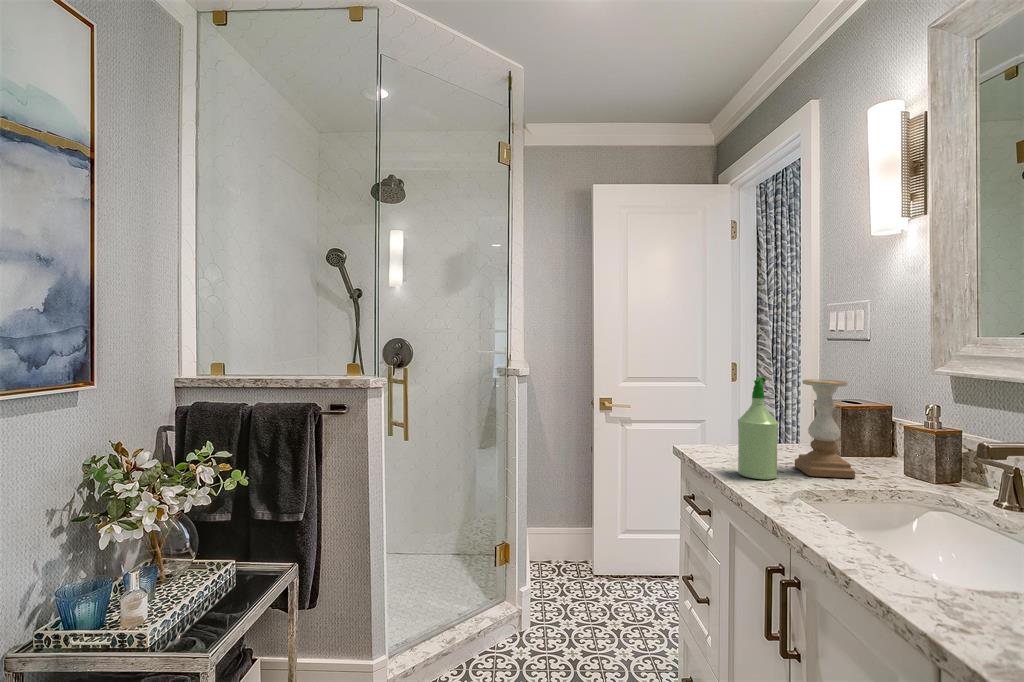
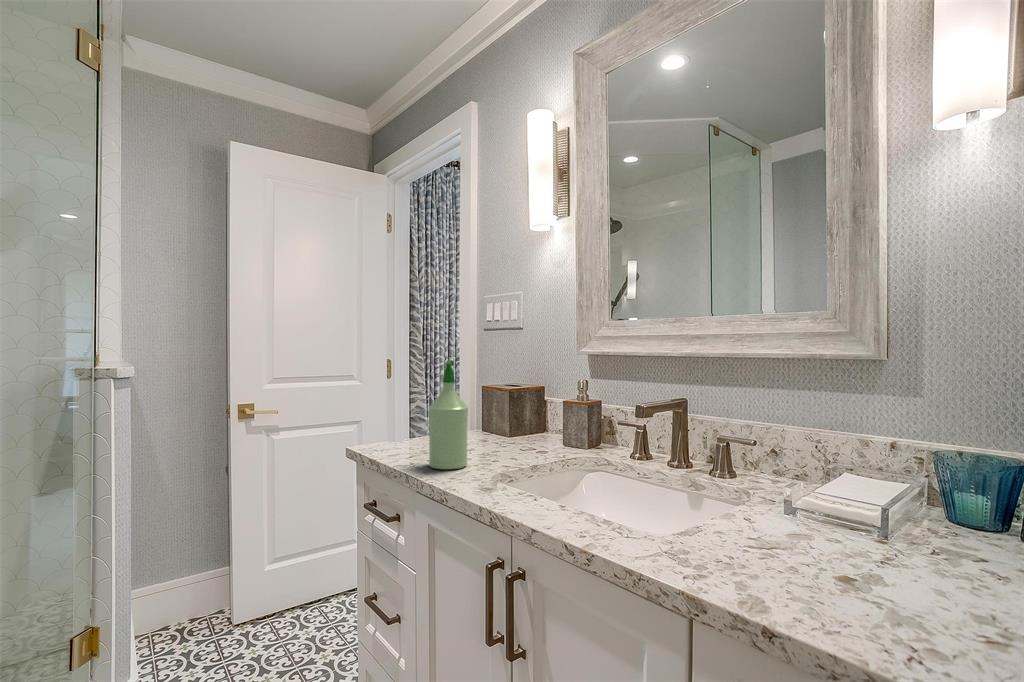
candle holder: present [795,379,855,478] -> none [477,362,530,458]

